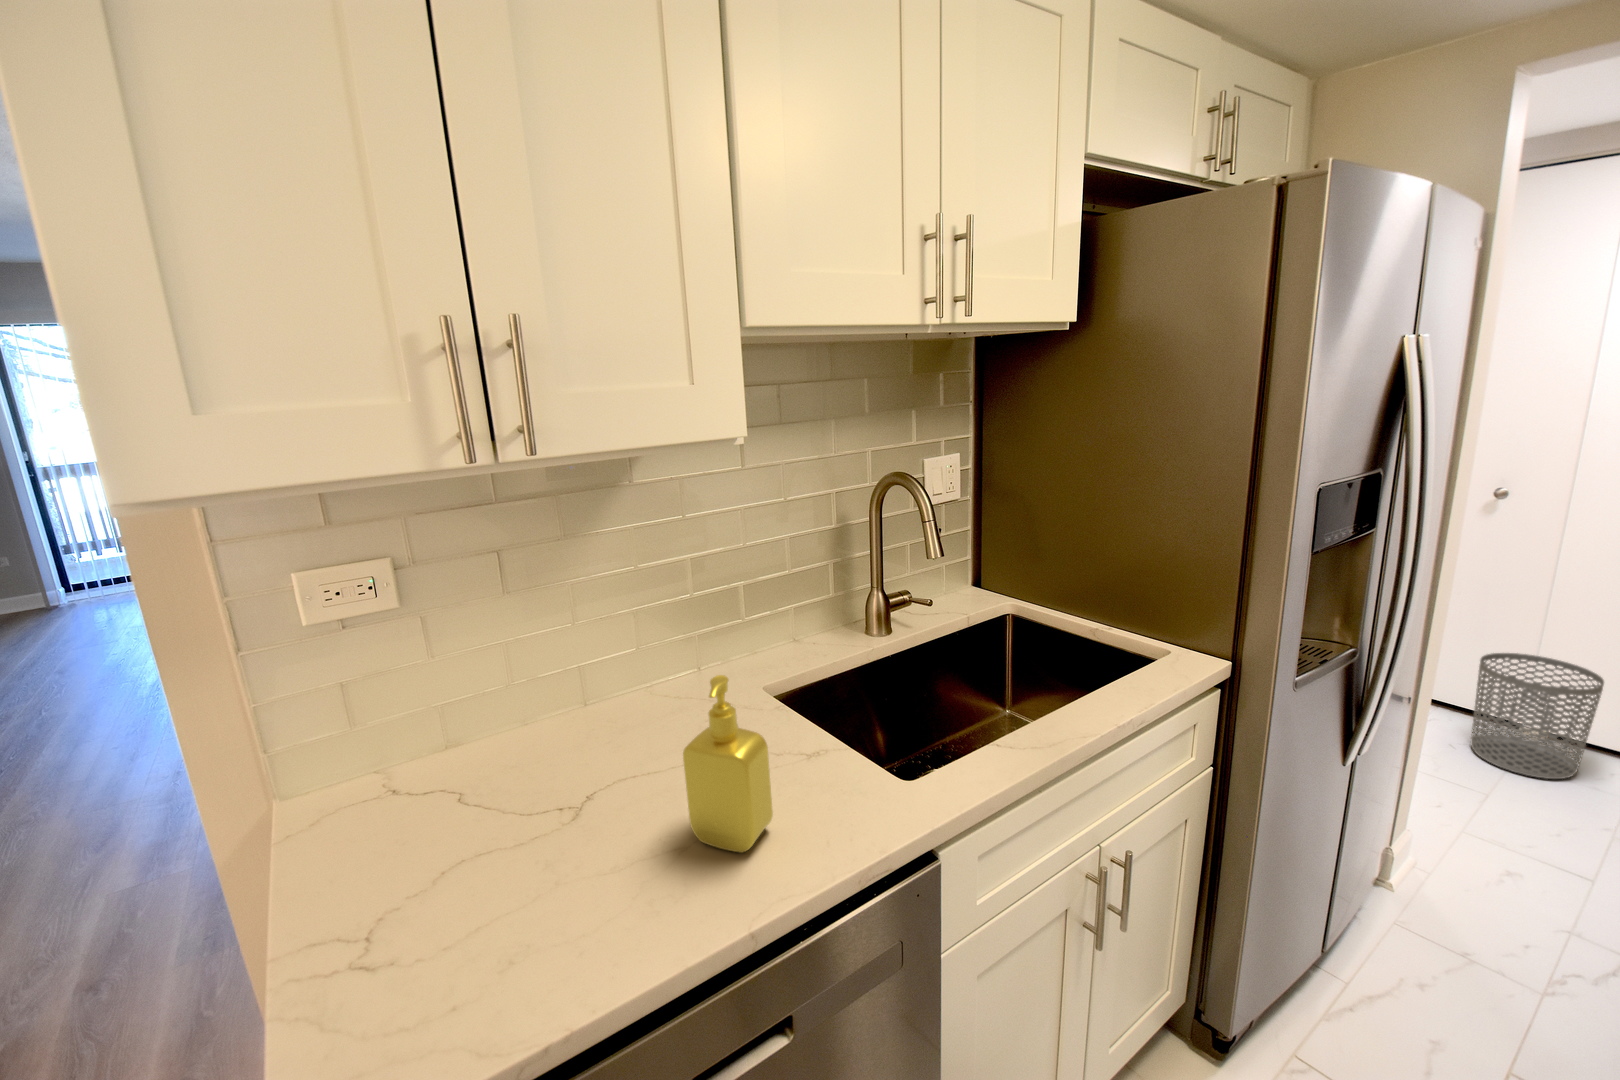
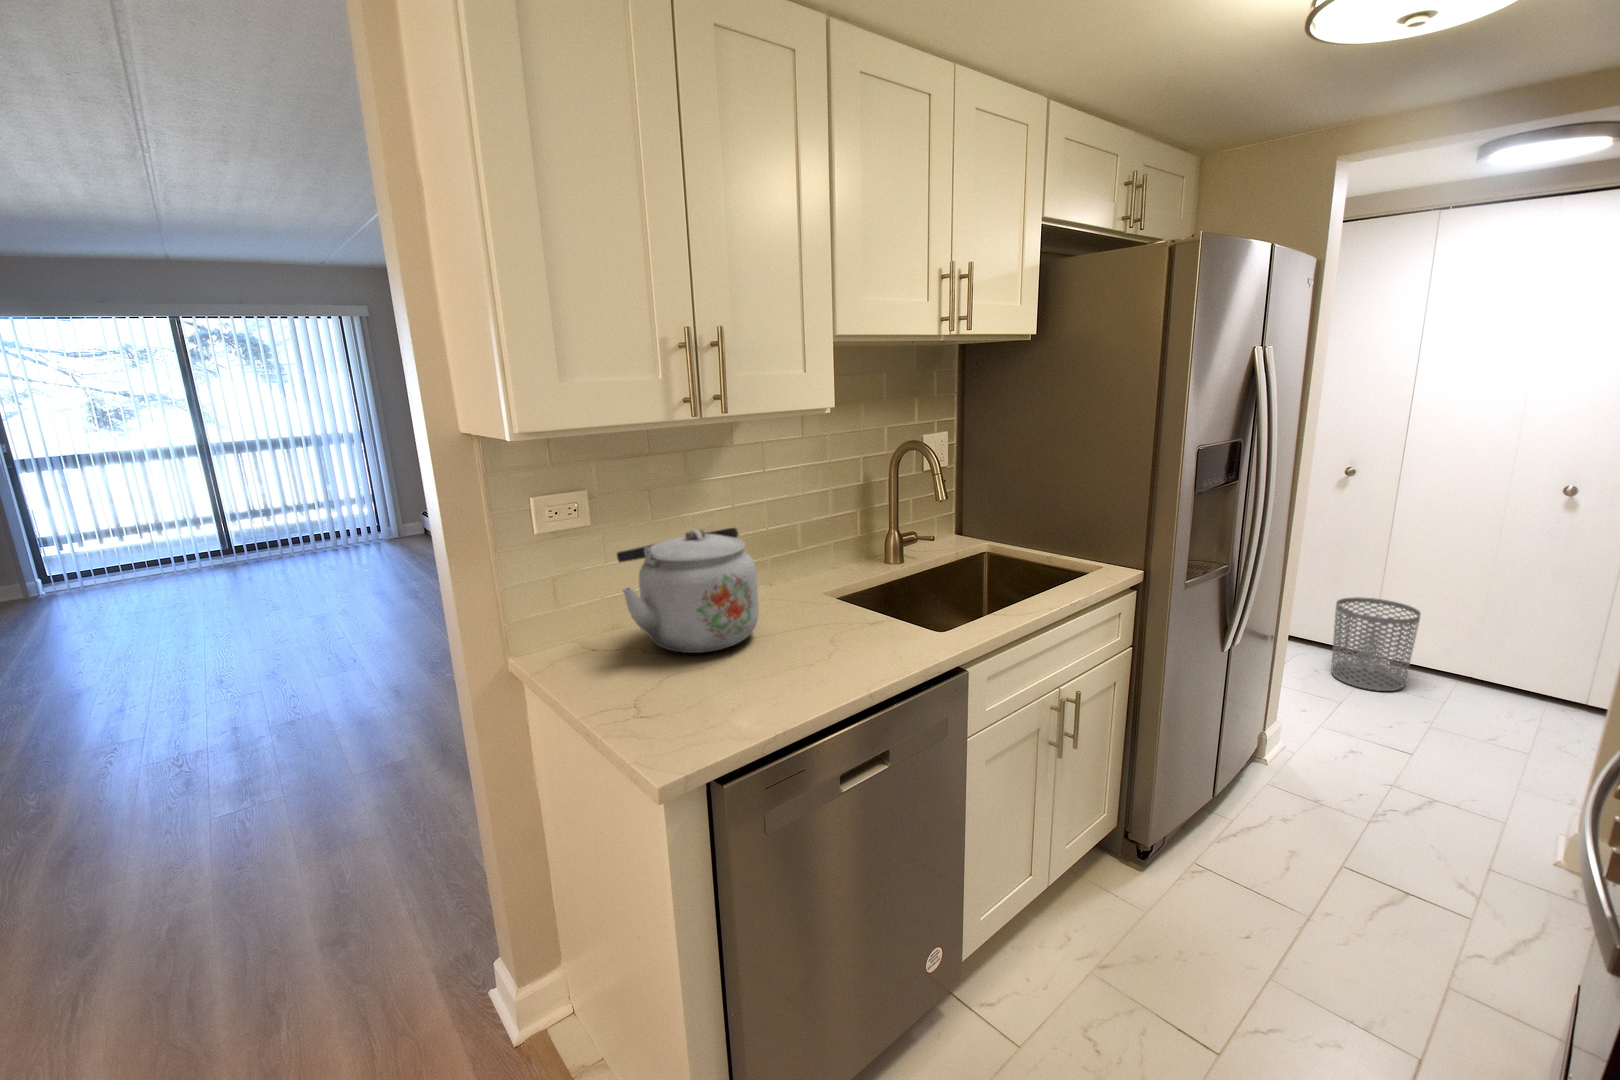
kettle: none [391,614,634,819] -> present [617,527,759,653]
soap dispenser: present [683,675,773,853] -> none [813,550,866,660]

